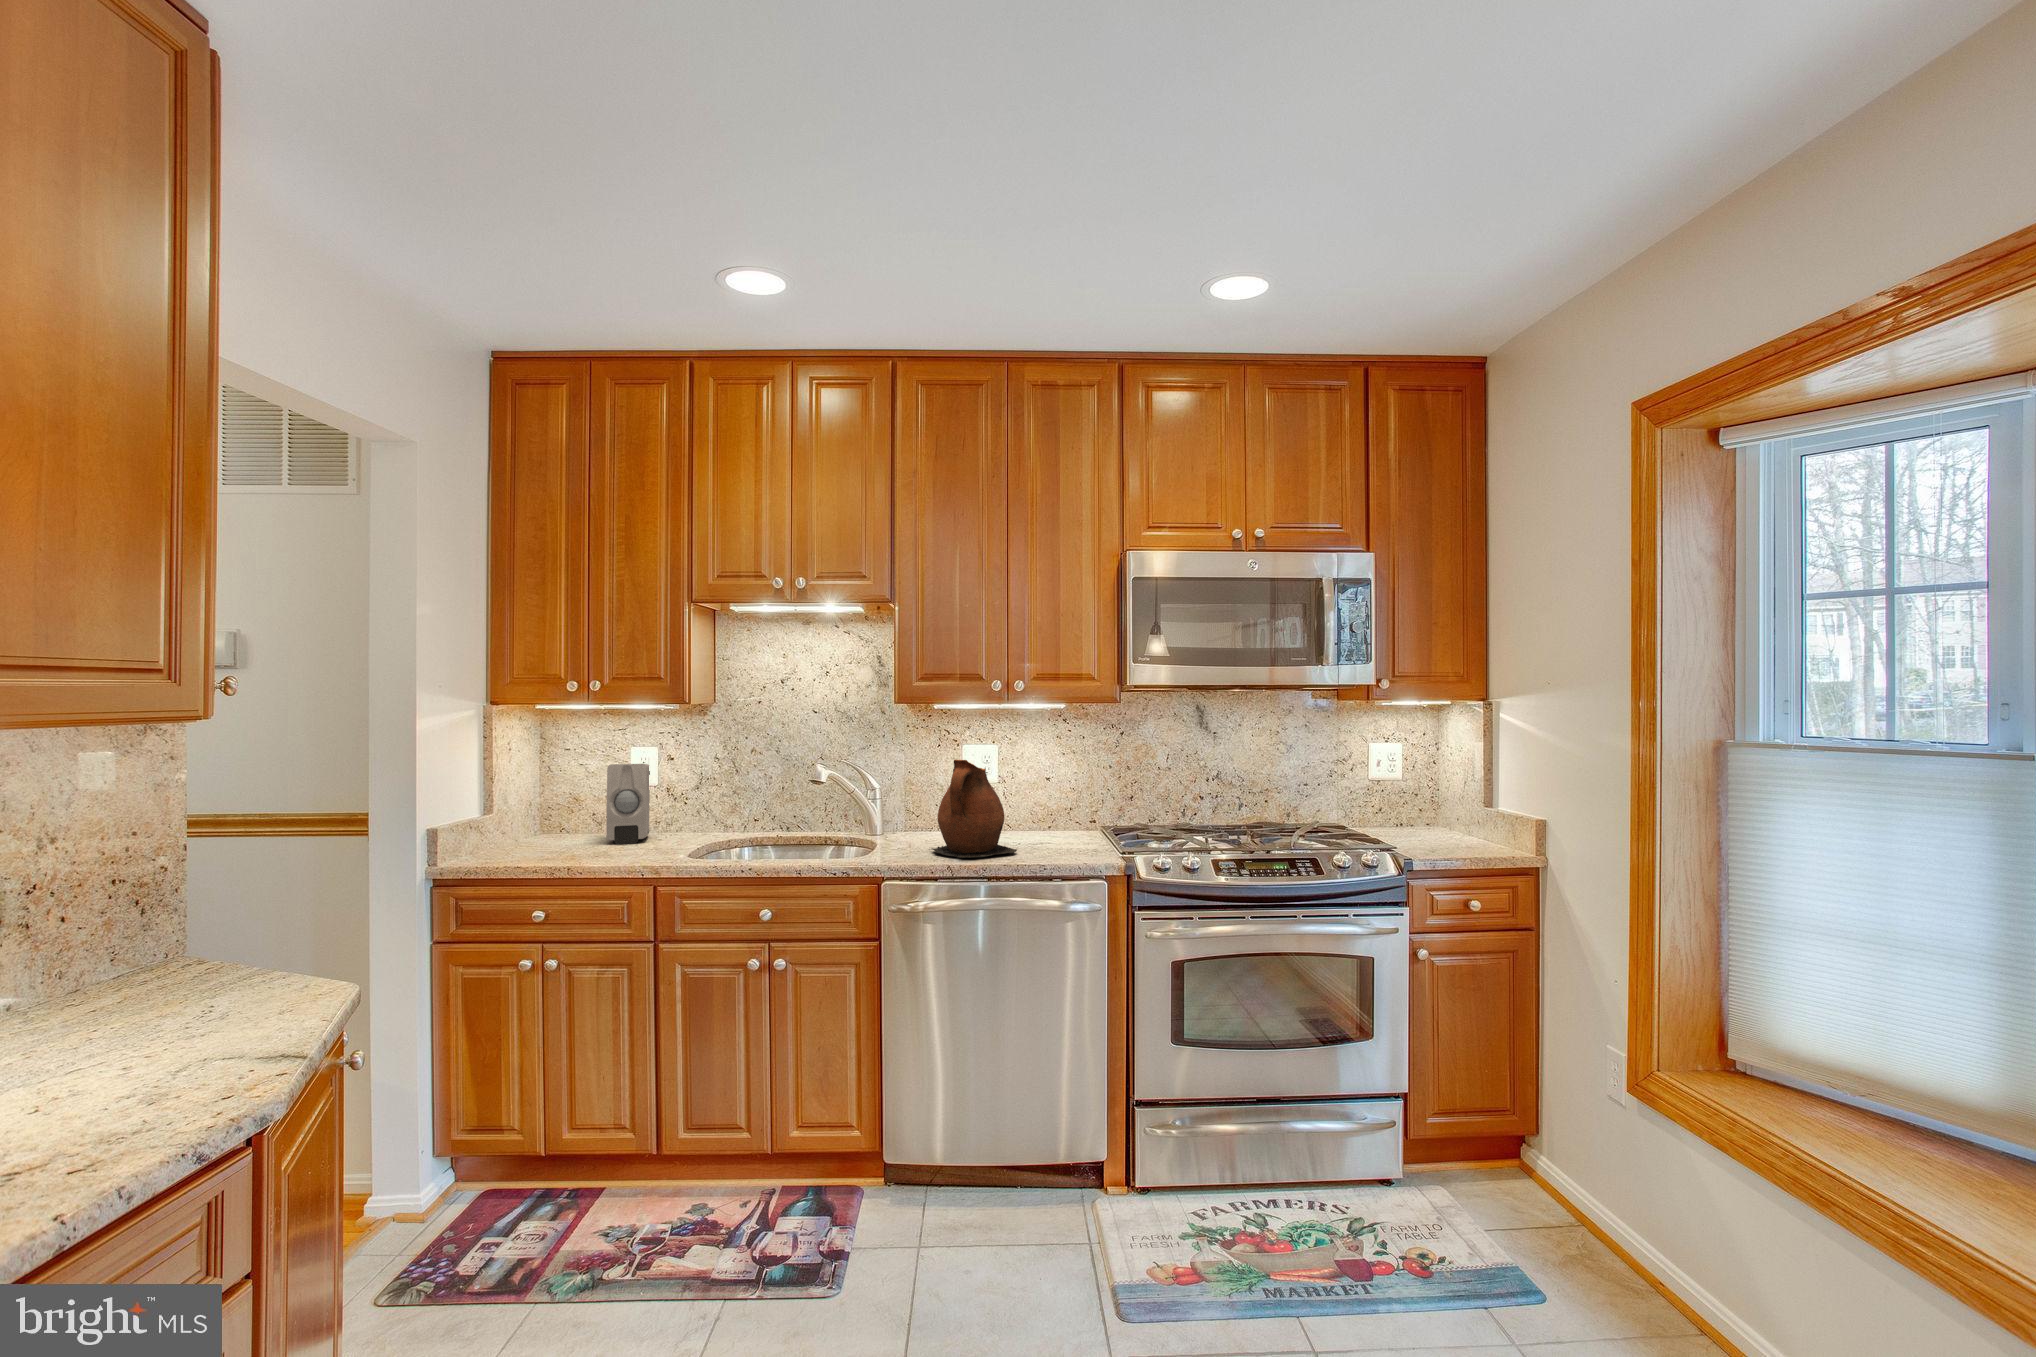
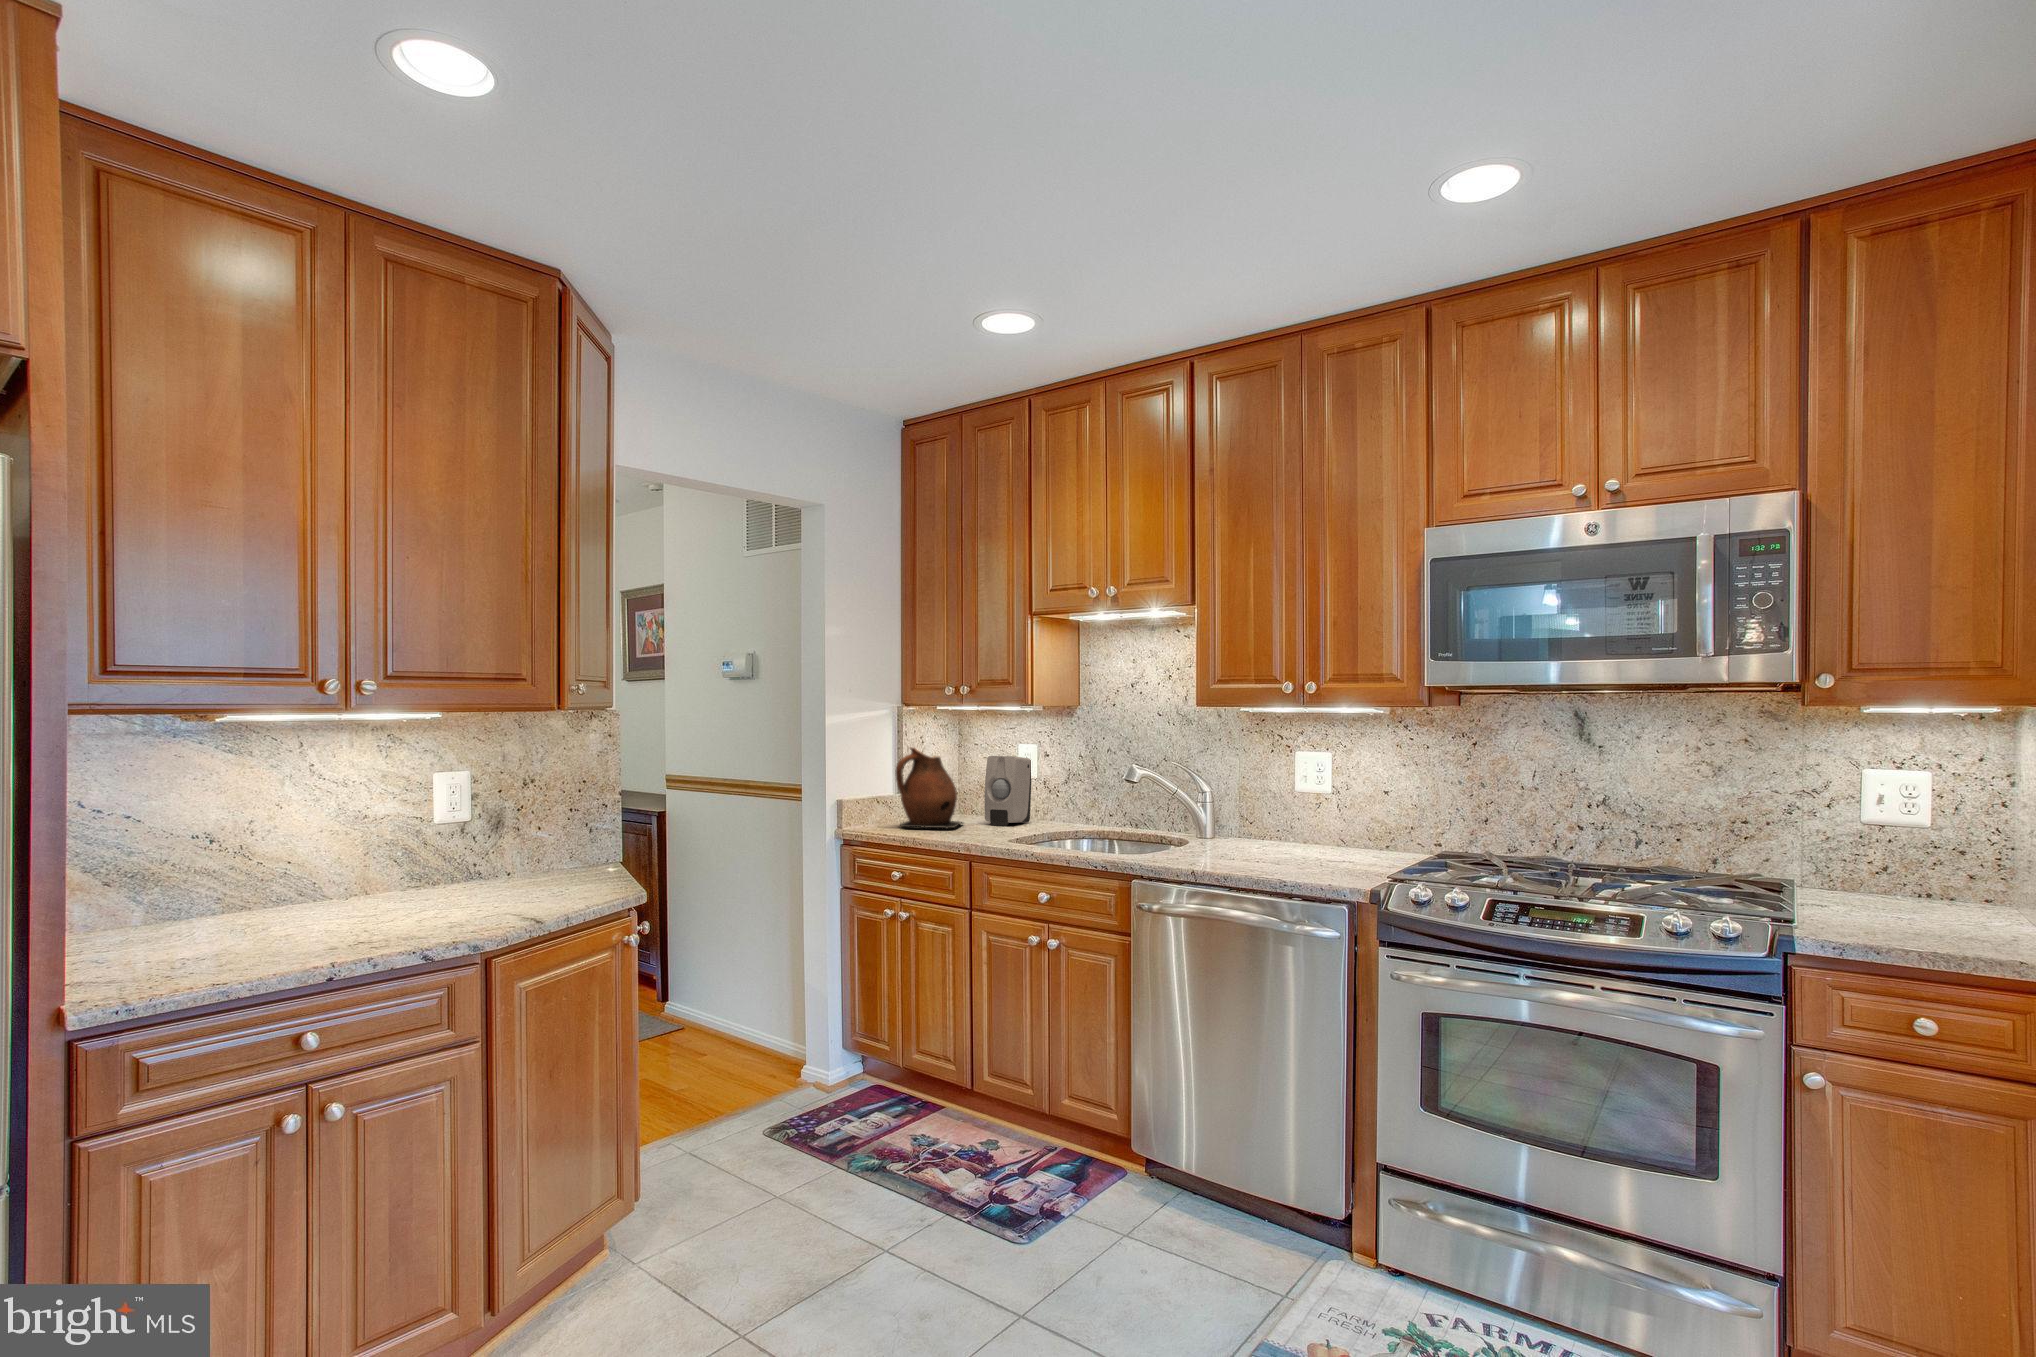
ceramic pitcher: present [931,760,1017,858] -> present [895,747,963,829]

